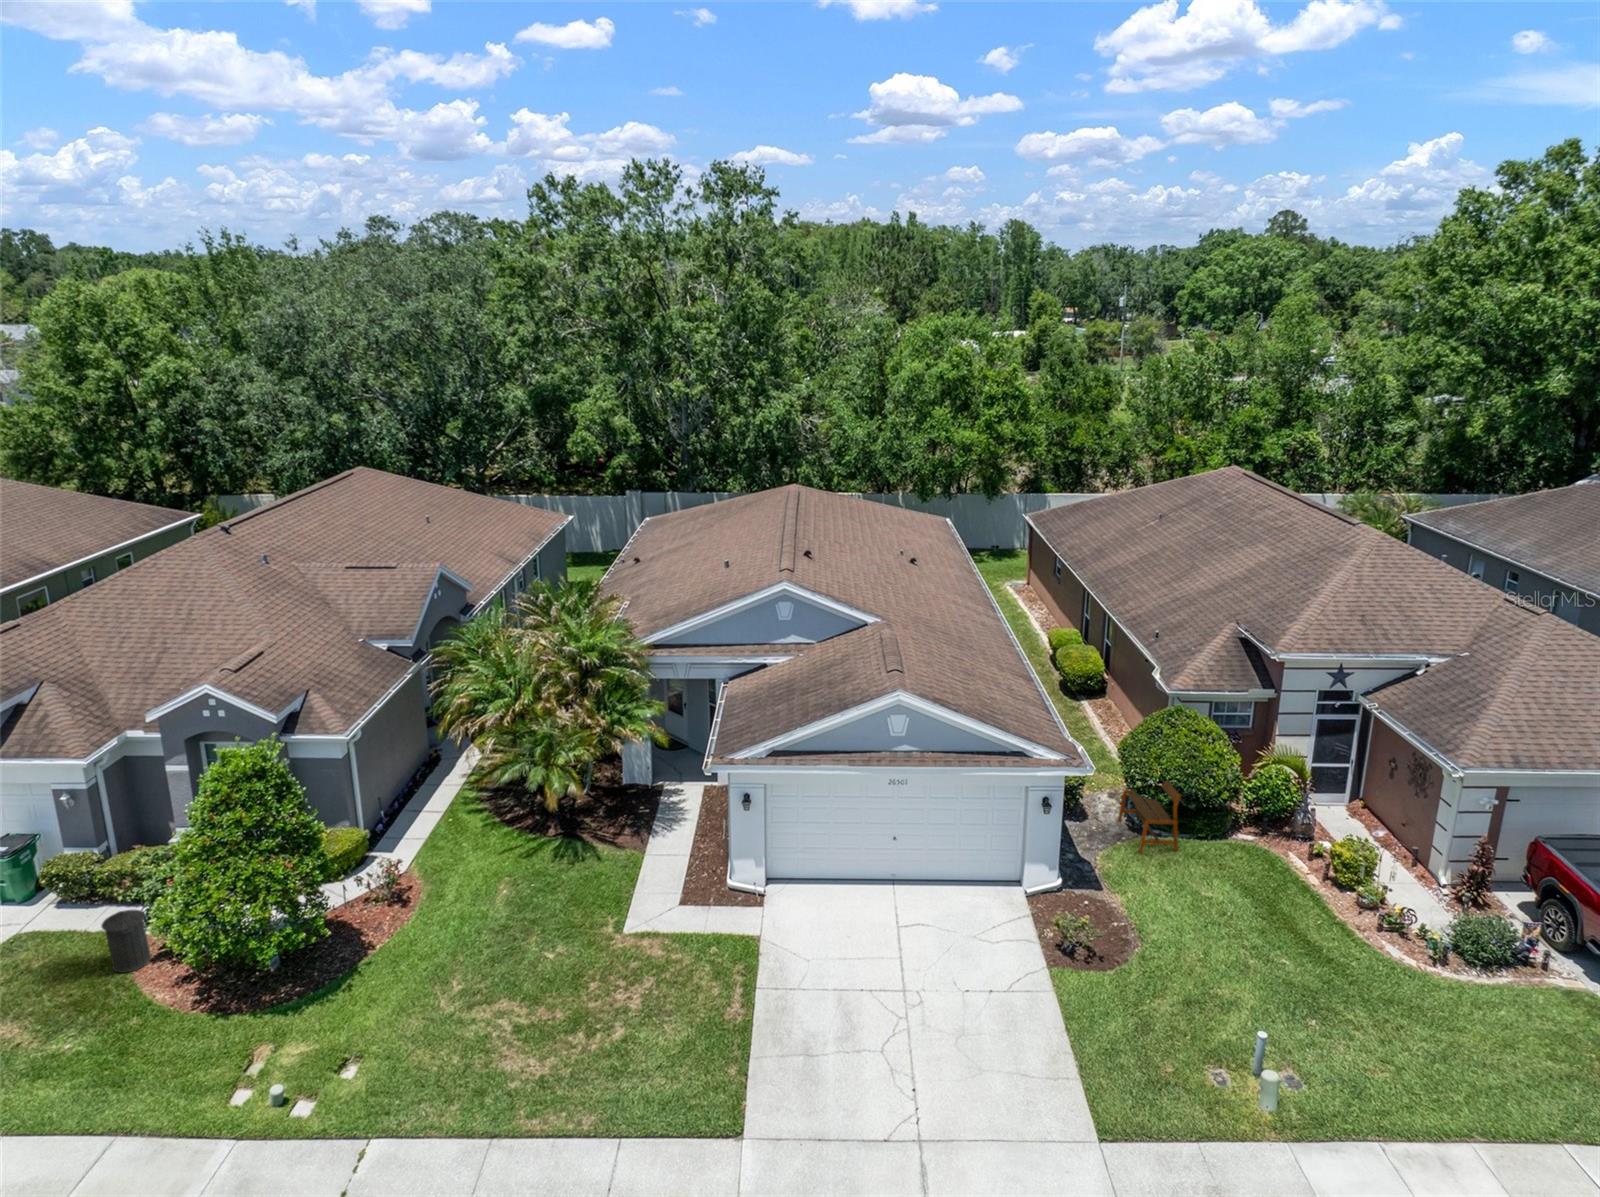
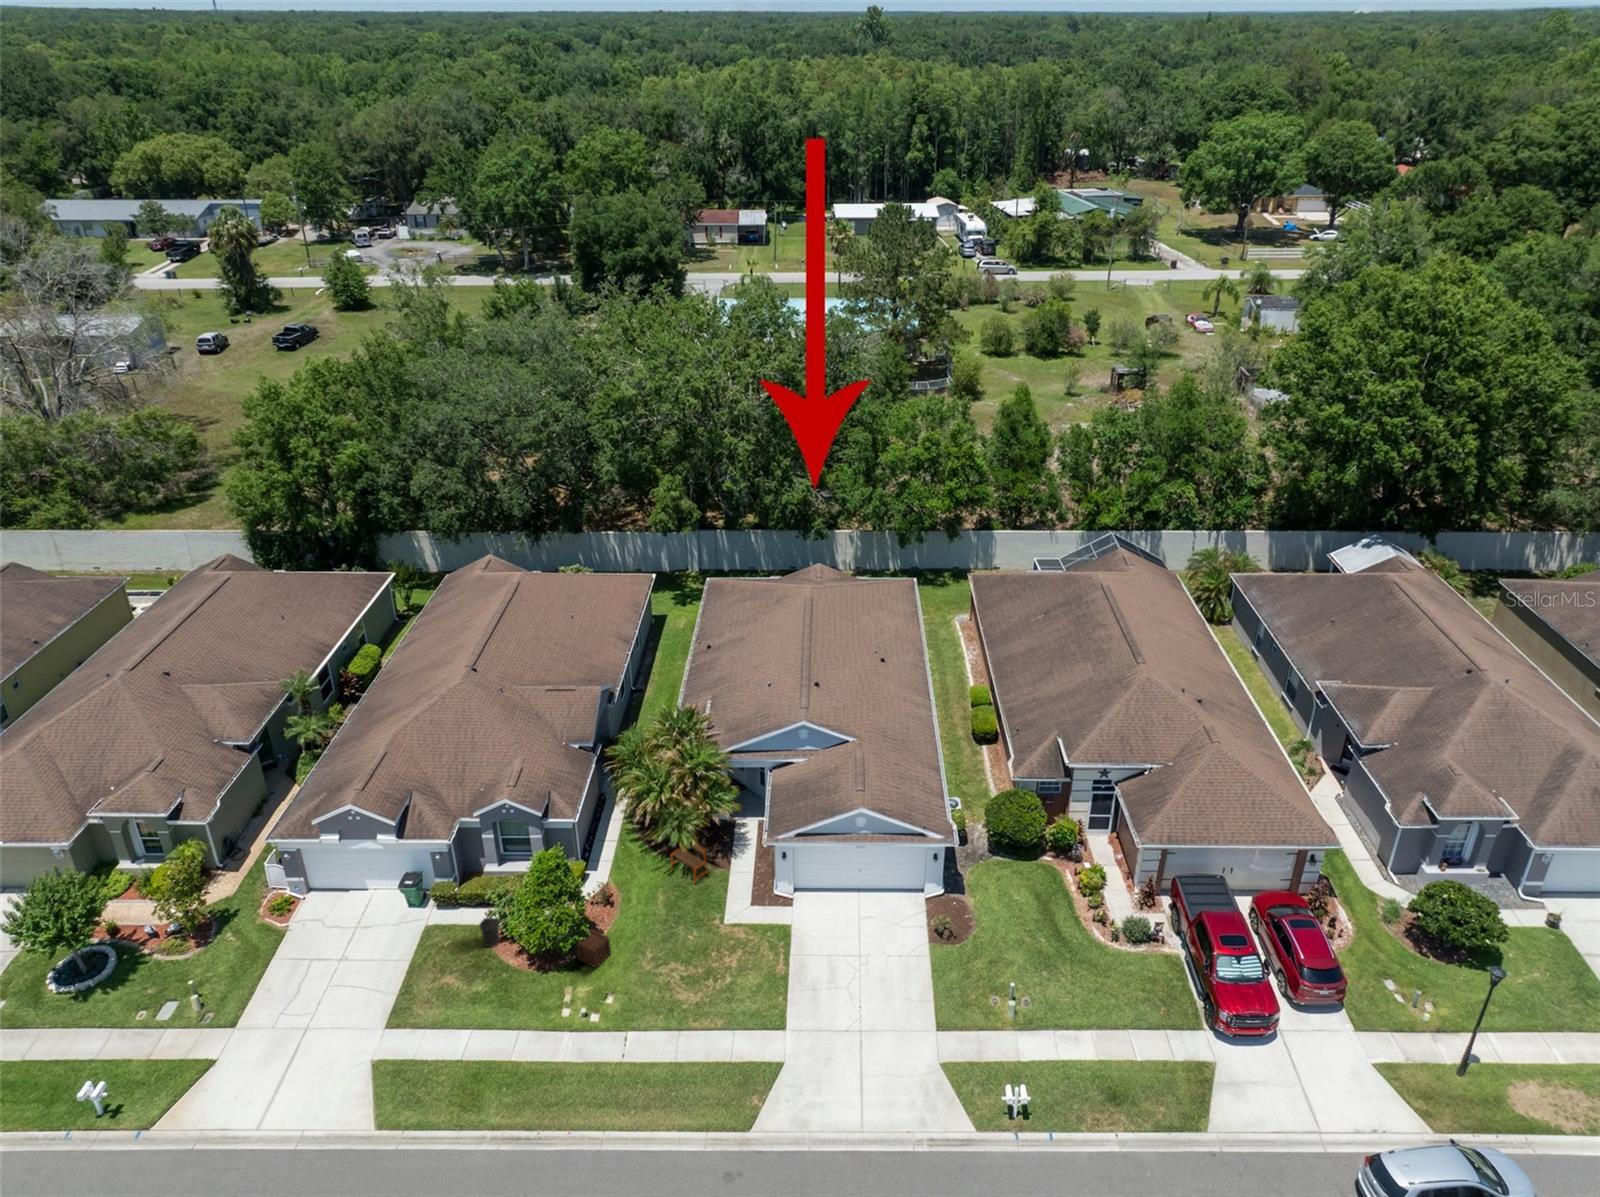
bench: present [1118,780,1181,854] -> present [671,844,709,884]
wooden crate: none [295,929,375,1011] -> present [577,929,611,968]

